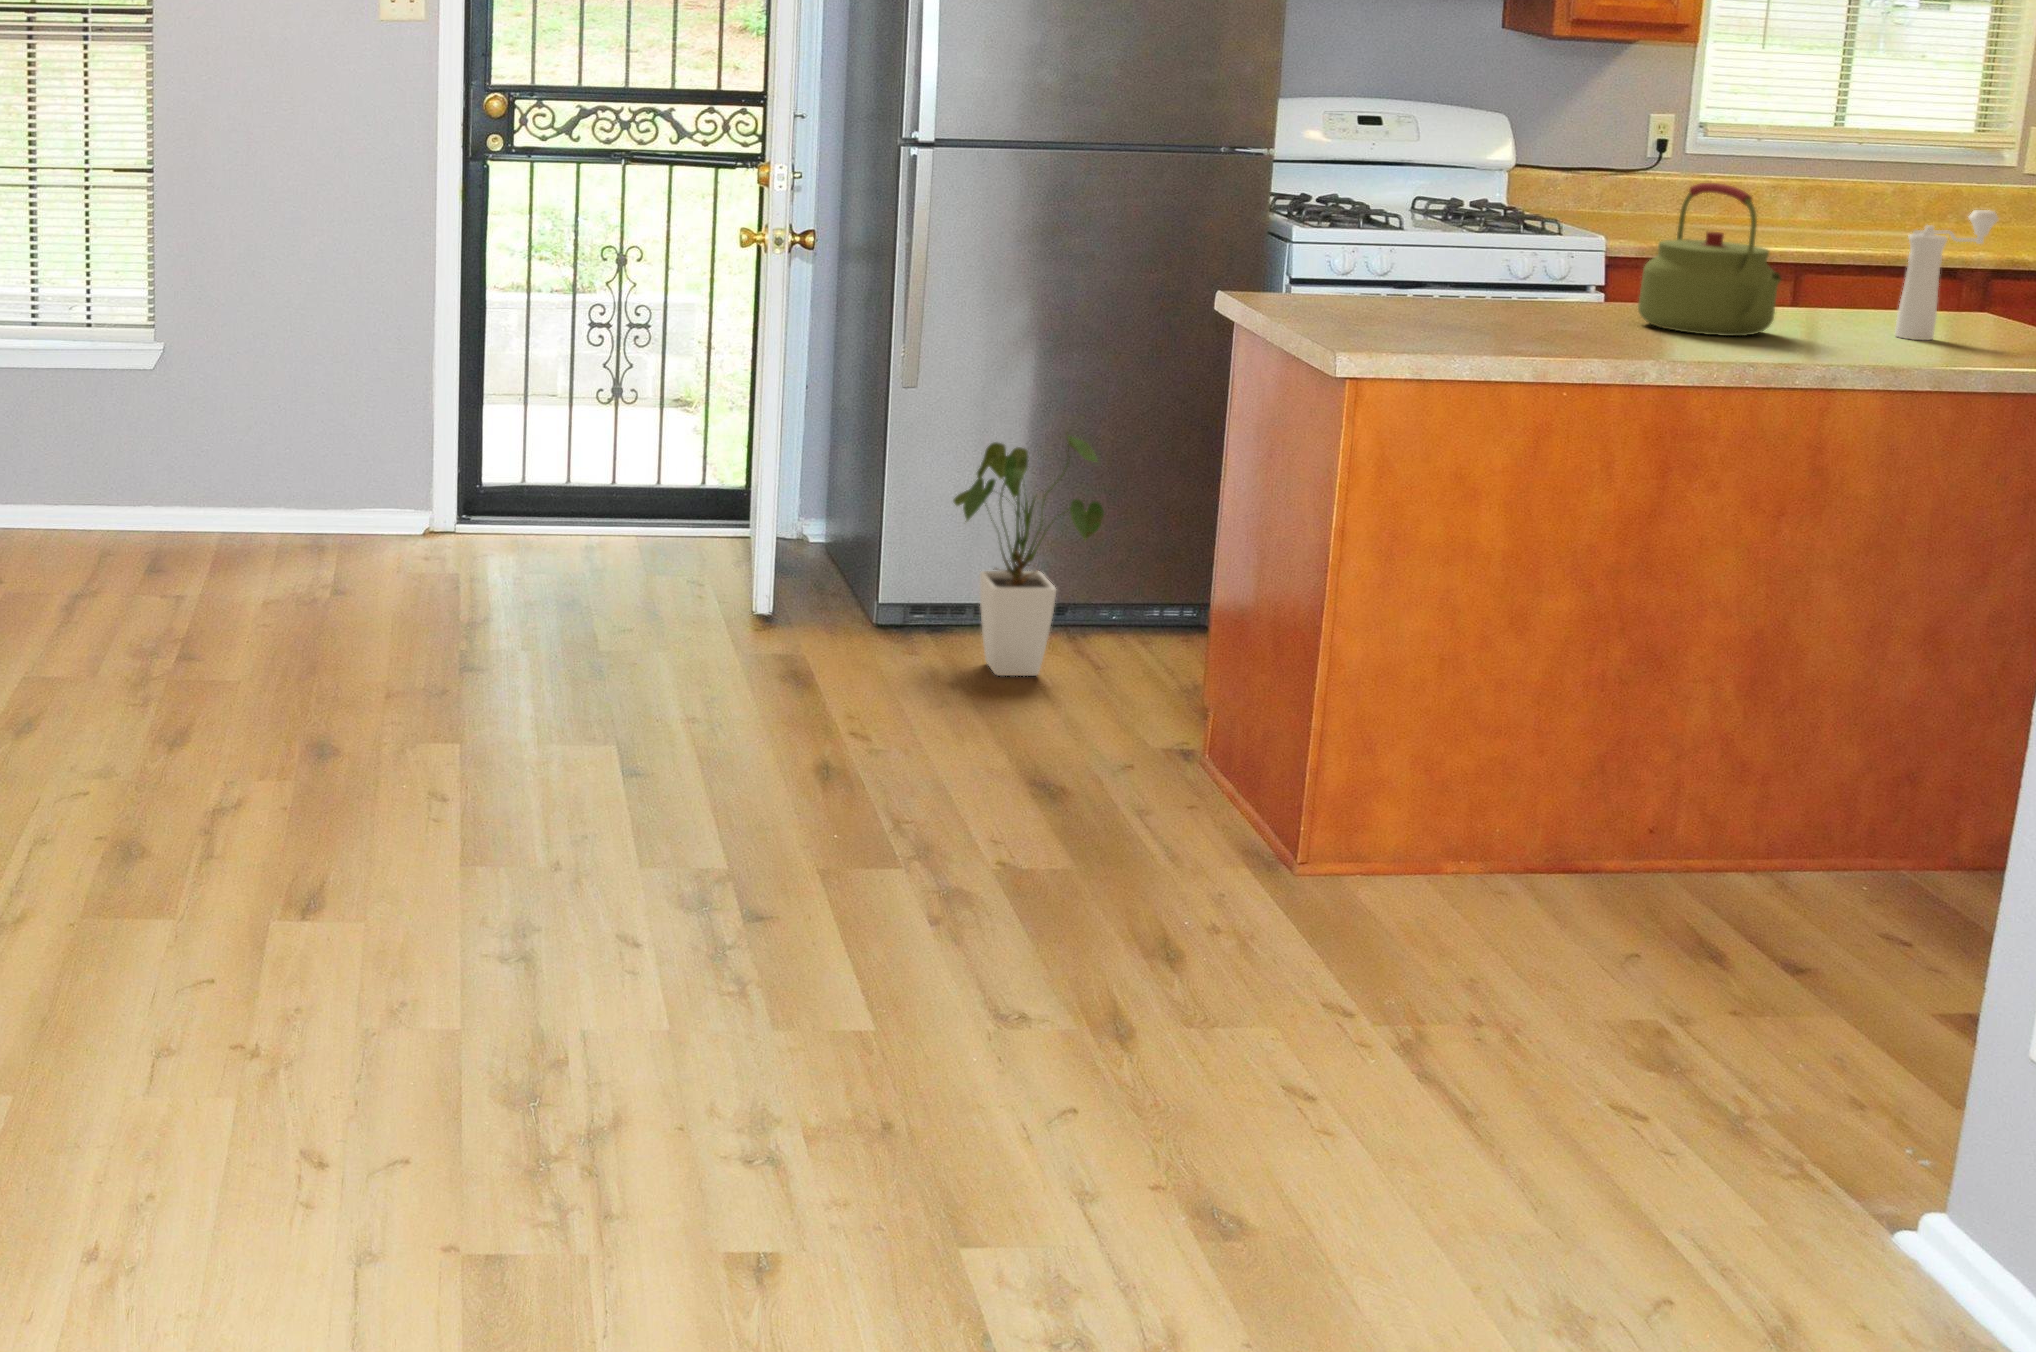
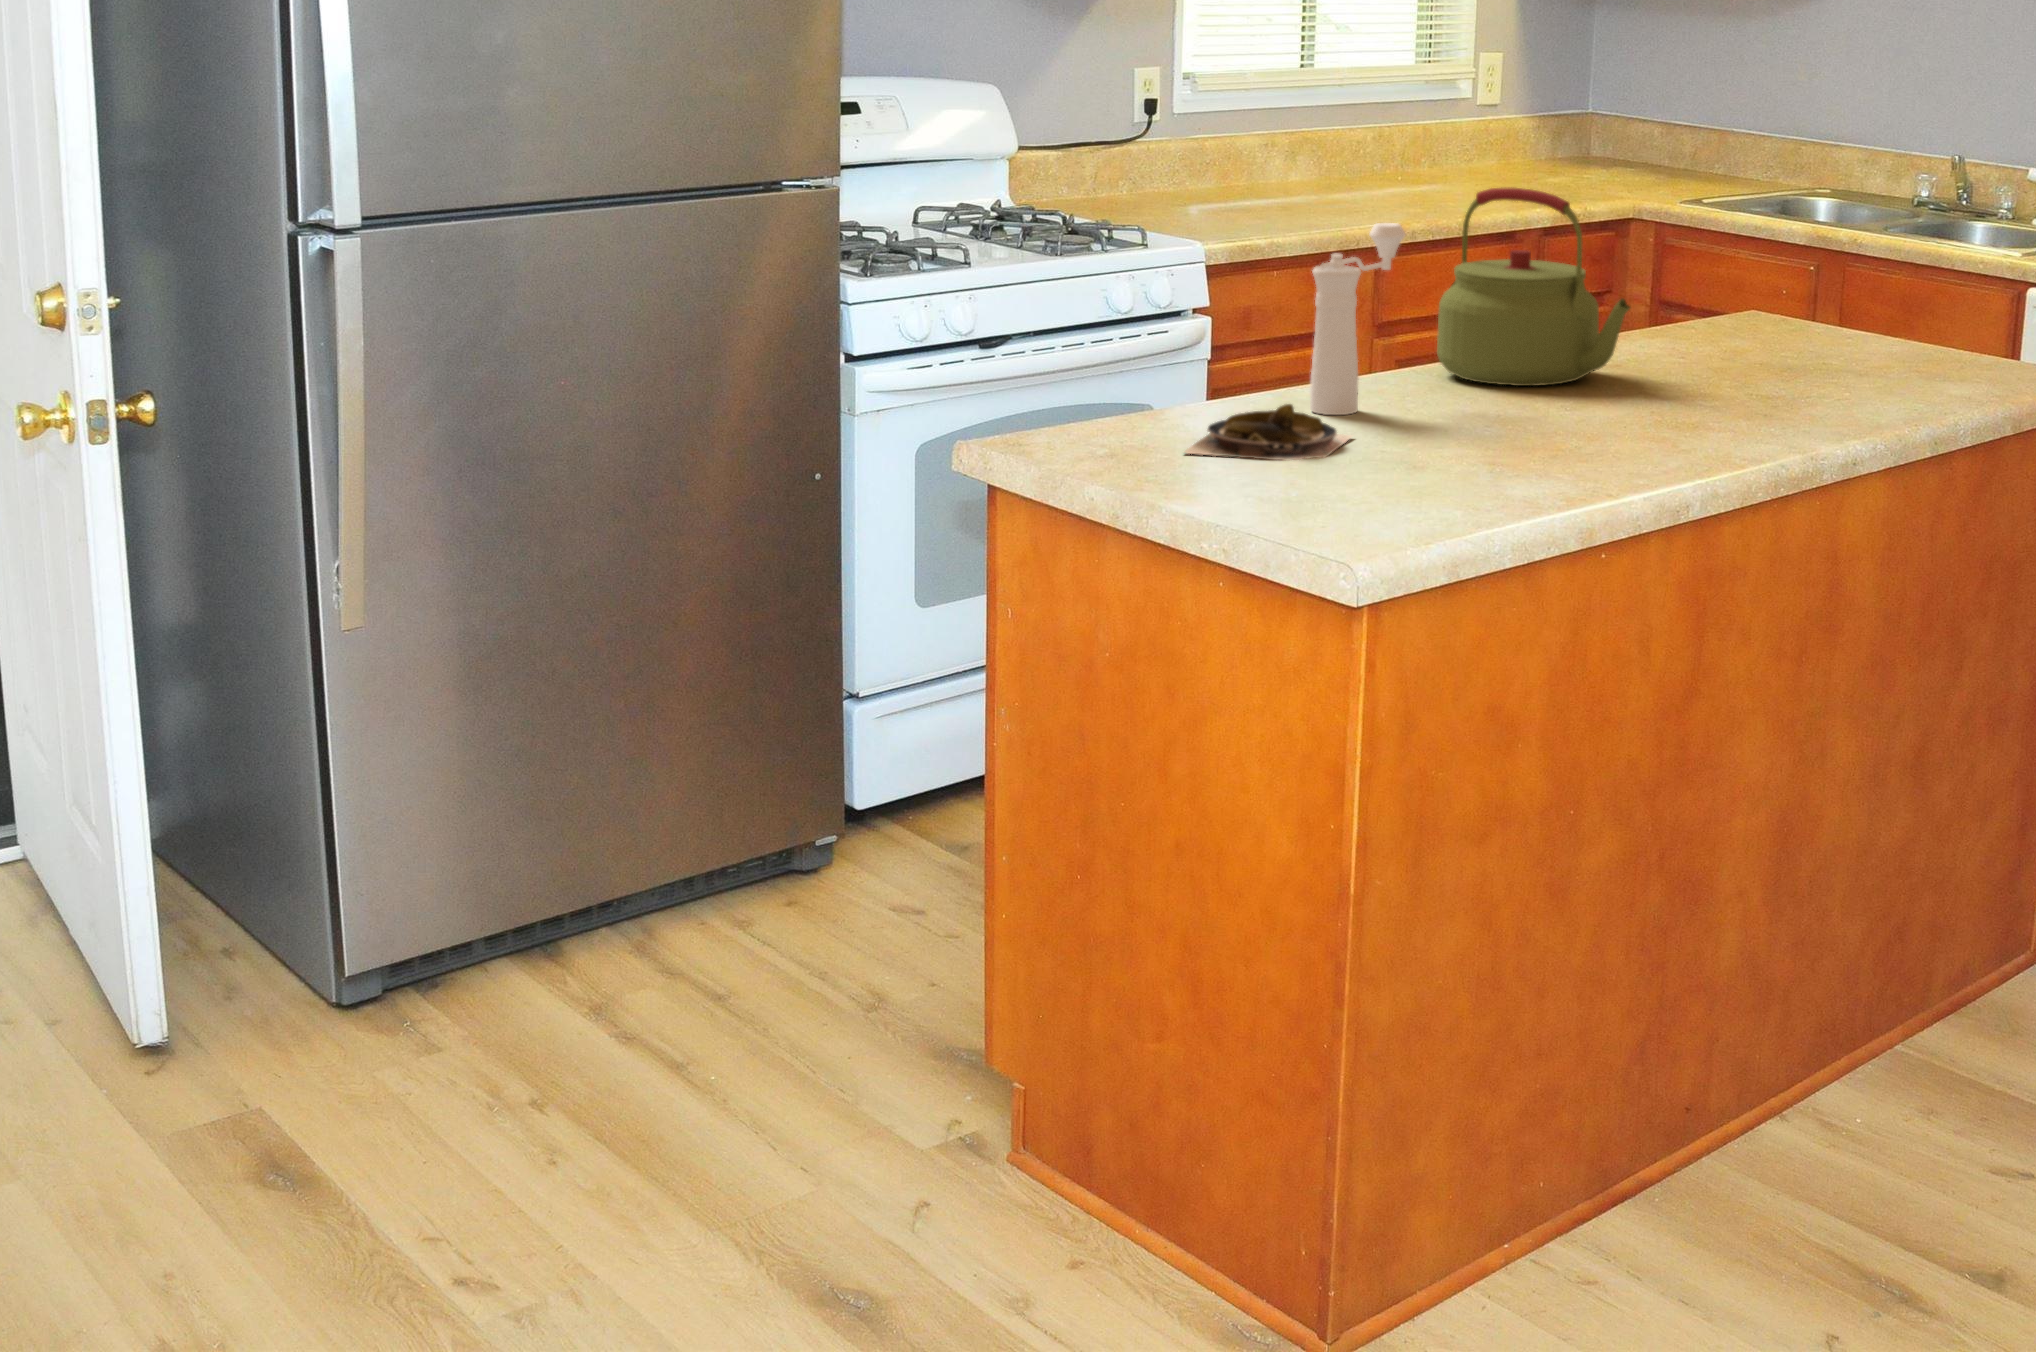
pepper mill: present [1895,210,1998,340] -> present [1310,223,1405,415]
plate: none [1335,300,1479,341] -> present [1185,404,1351,461]
house plant: present [953,435,1104,676] -> none [458,627,732,1032]

